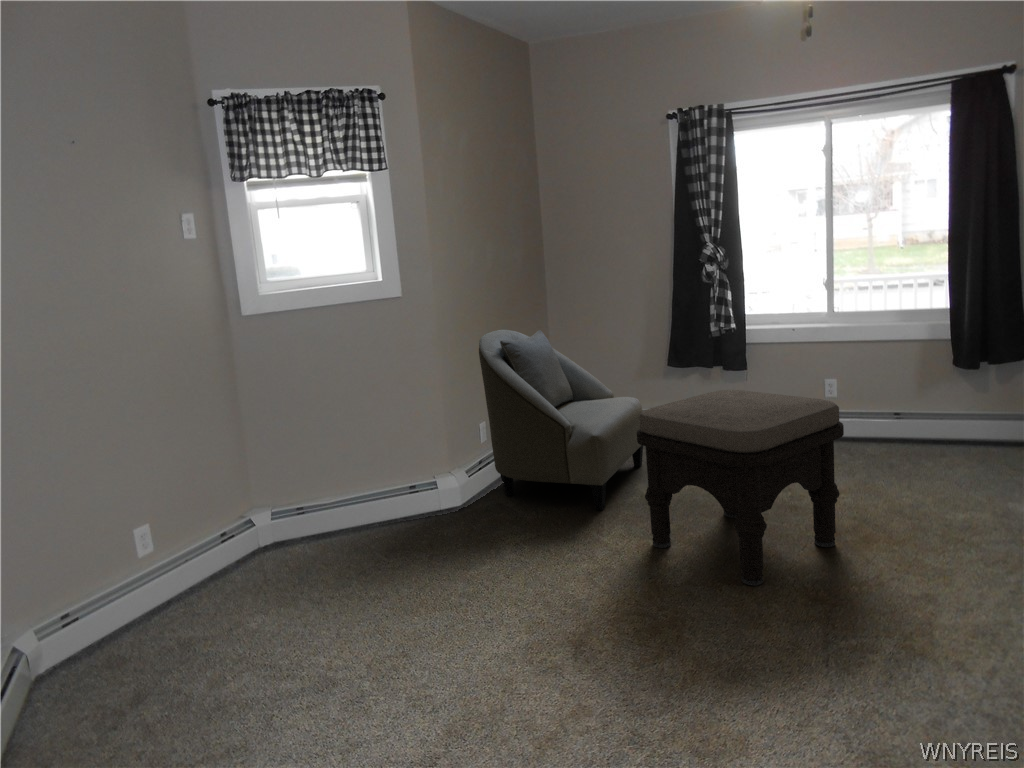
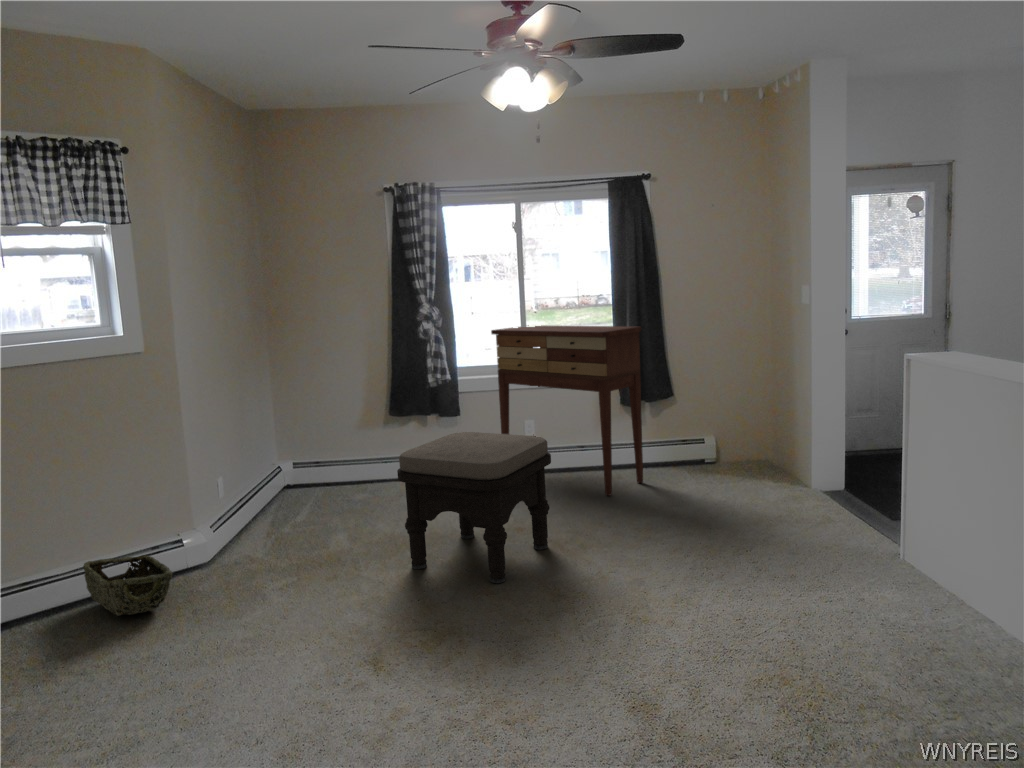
console table: none [791,255,1011,484] -> present [491,325,643,496]
armchair: present [479,330,643,510] -> none [222,382,378,548]
woven basket: none [343,491,409,549] -> present [83,555,173,616]

